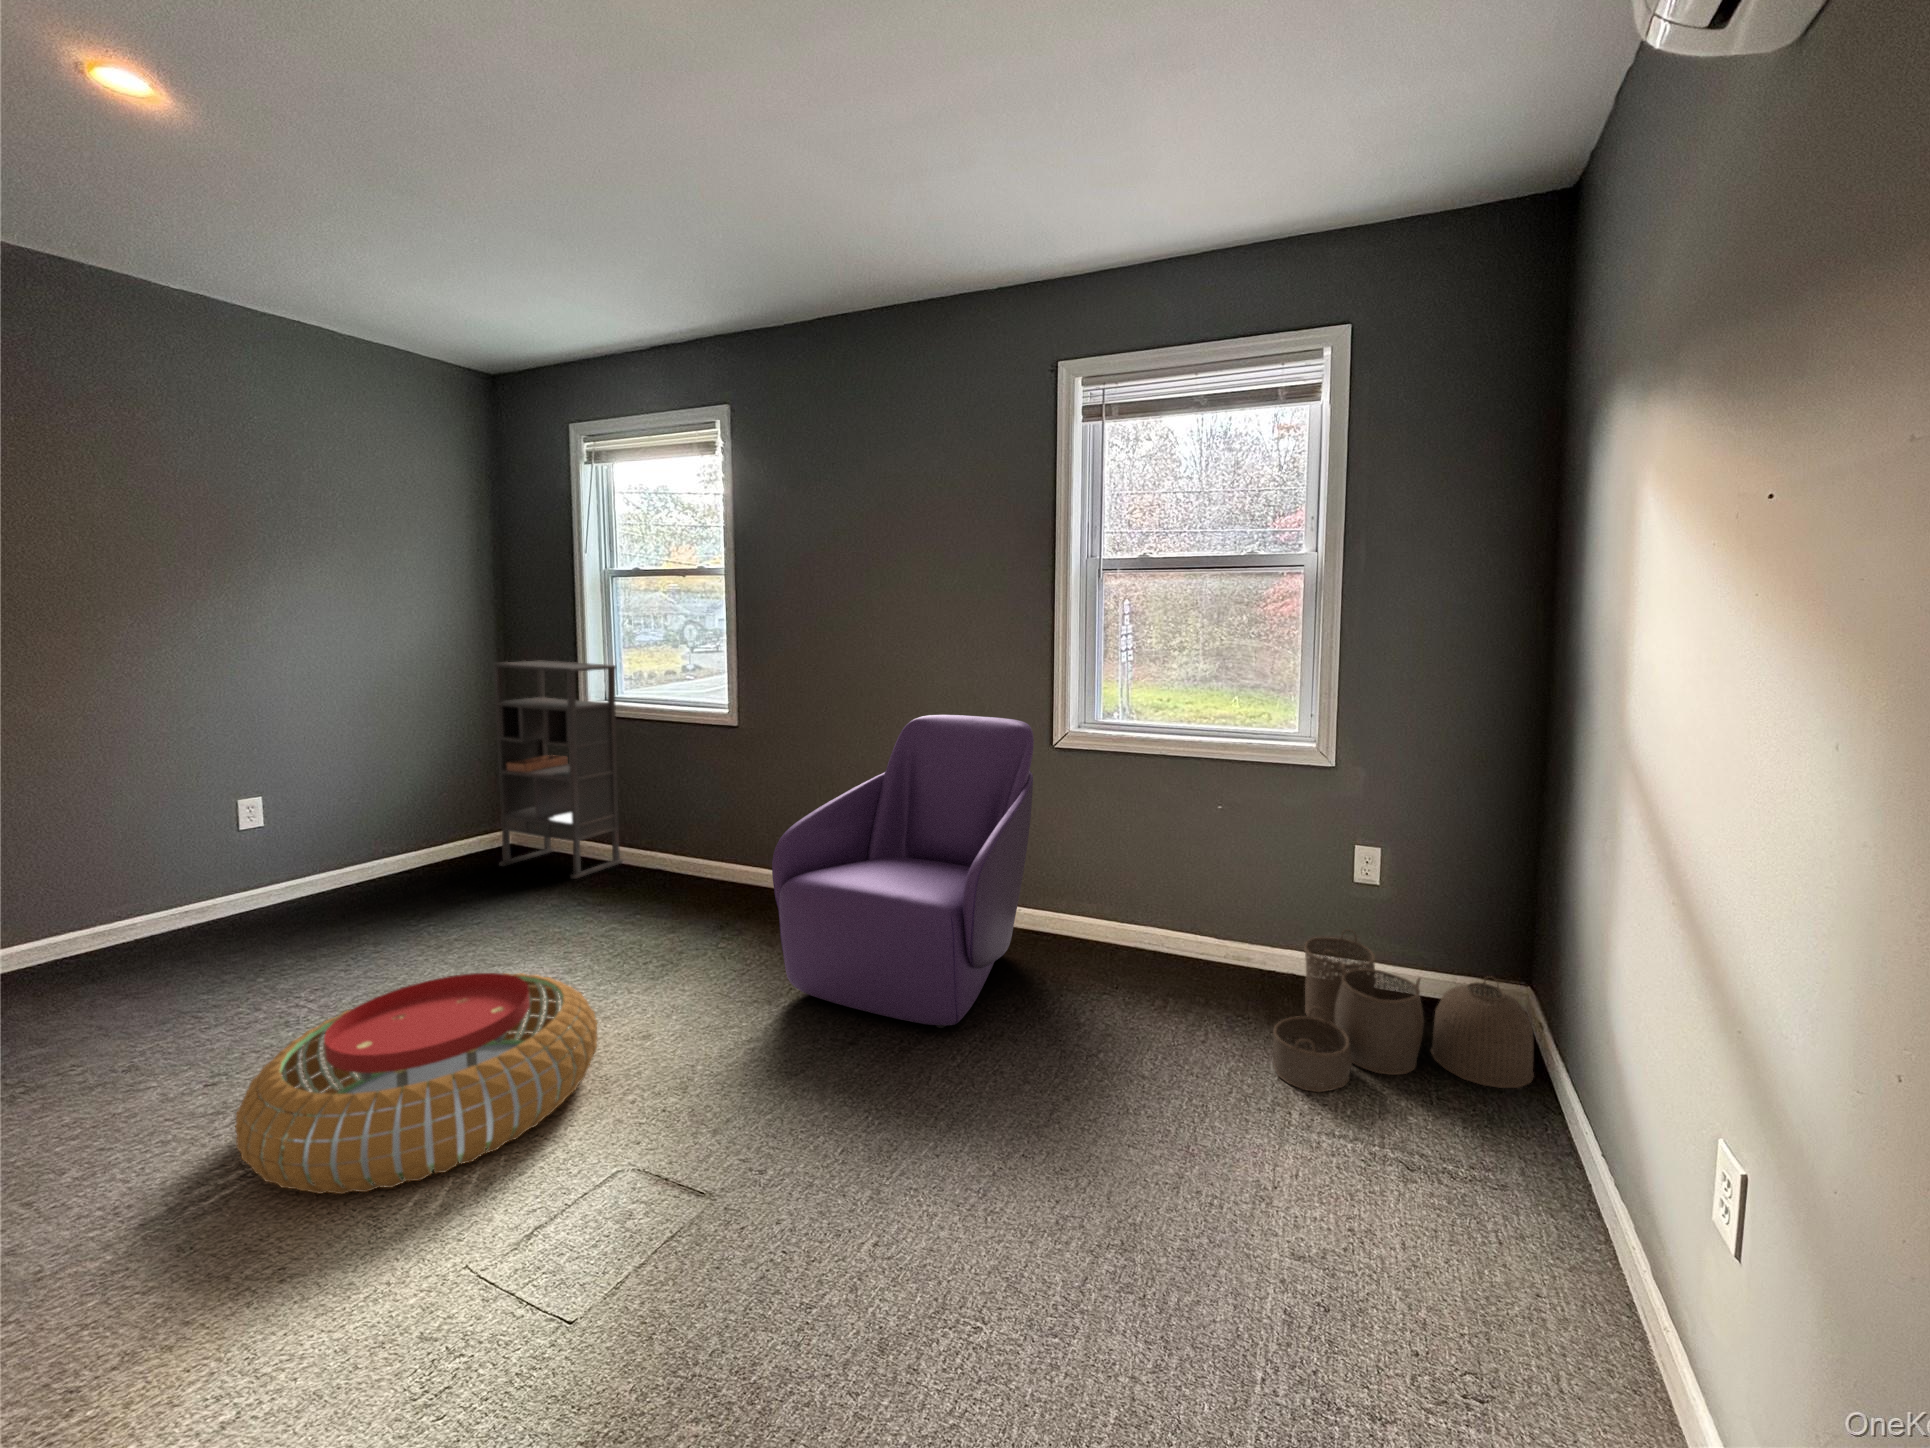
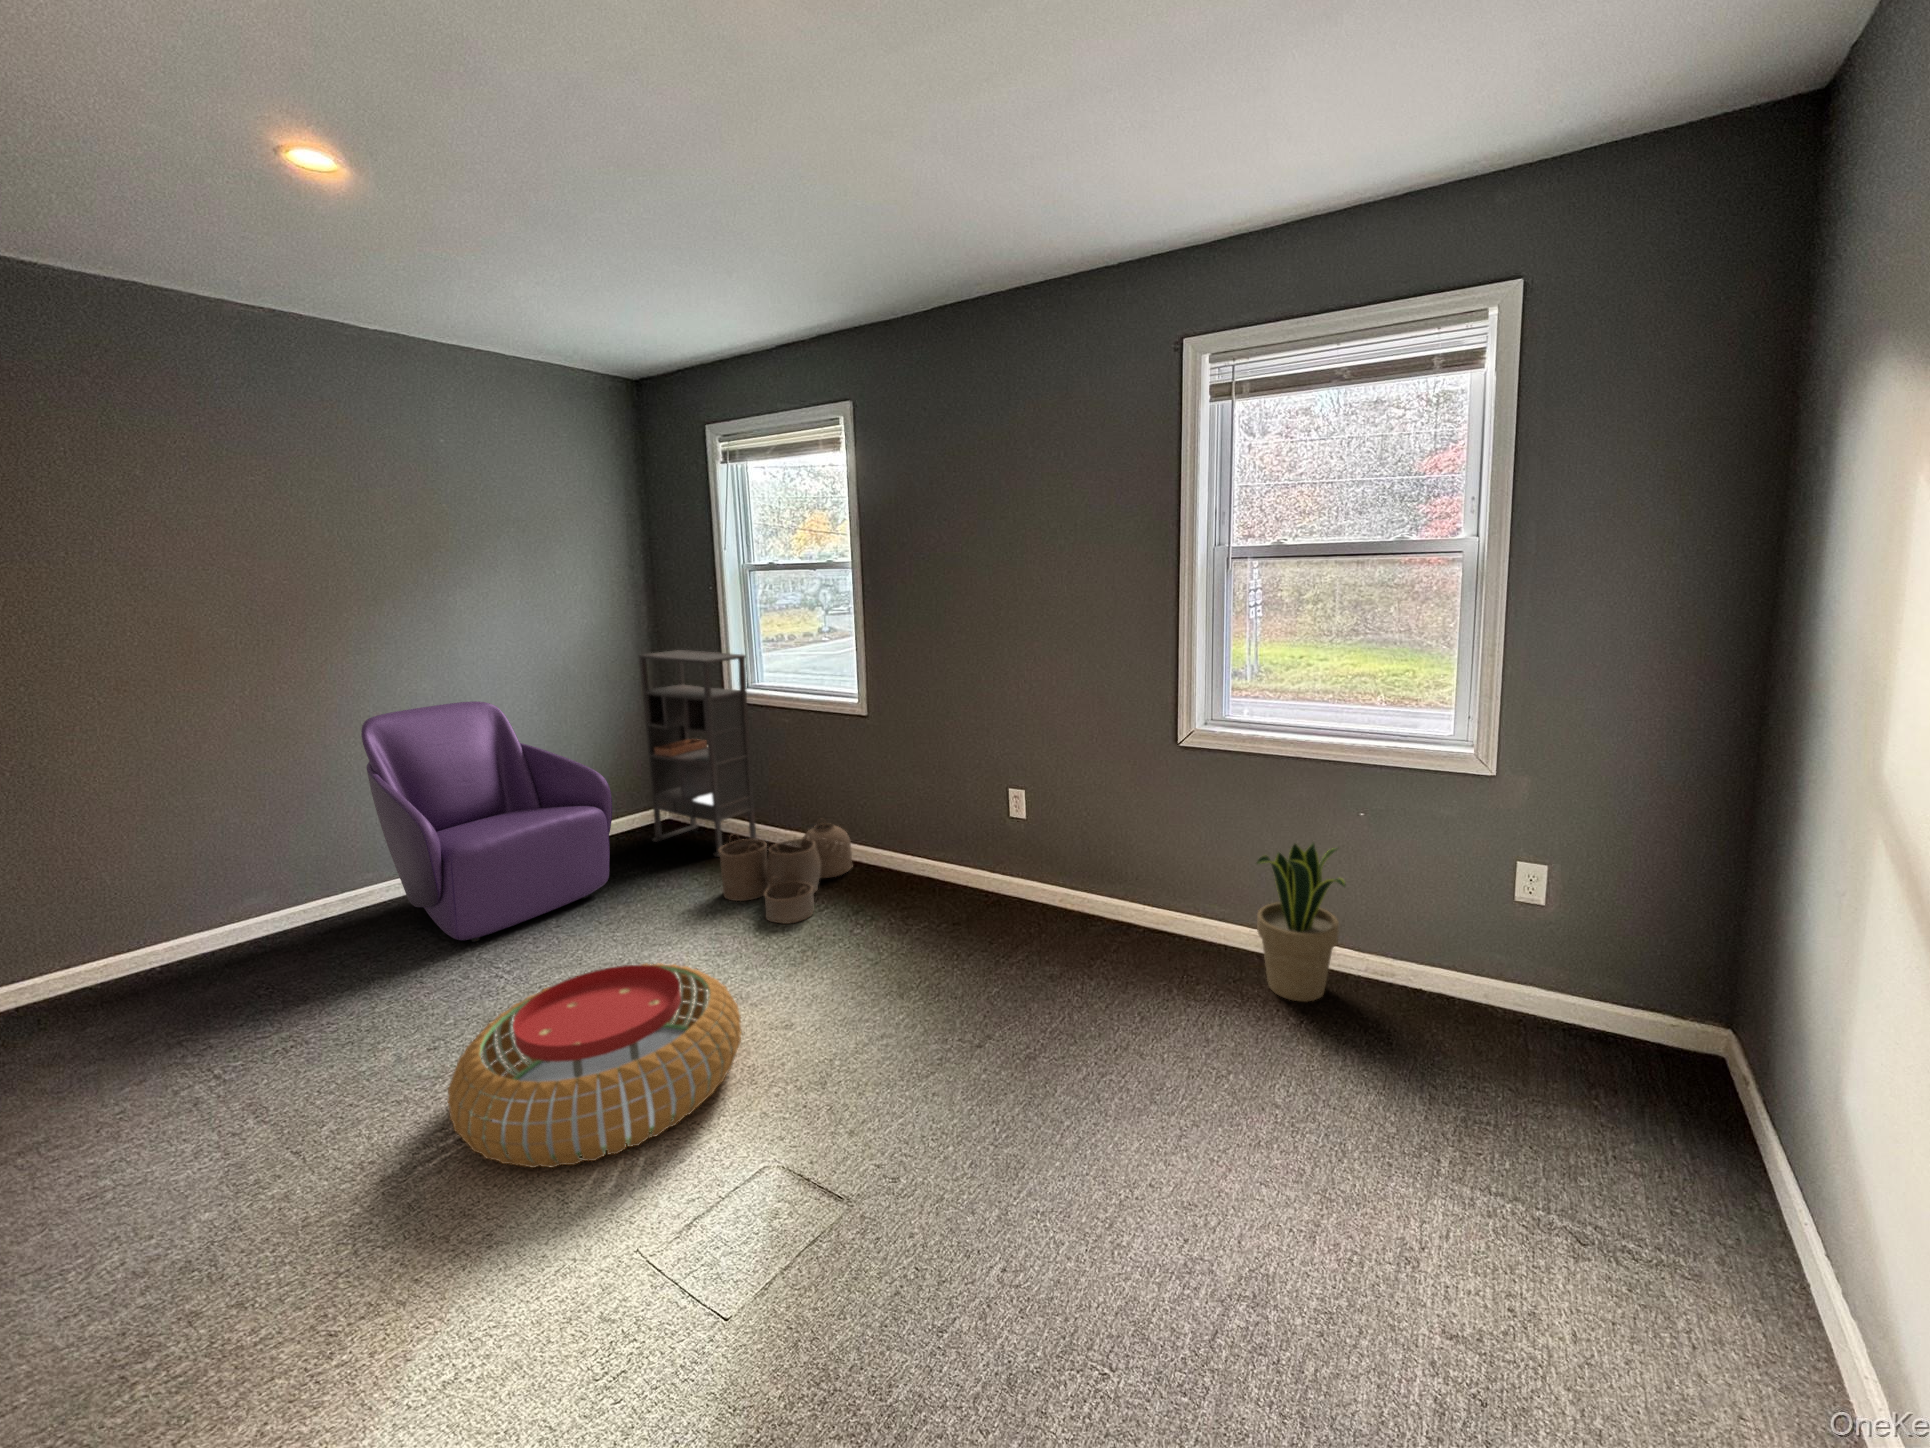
armchair: present [772,715,1034,1028] -> present [361,701,612,942]
potted plant: none [1127,835,1208,987] -> present [1257,843,1345,1001]
woven basket: present [1273,929,1534,1092] -> present [718,822,852,924]

